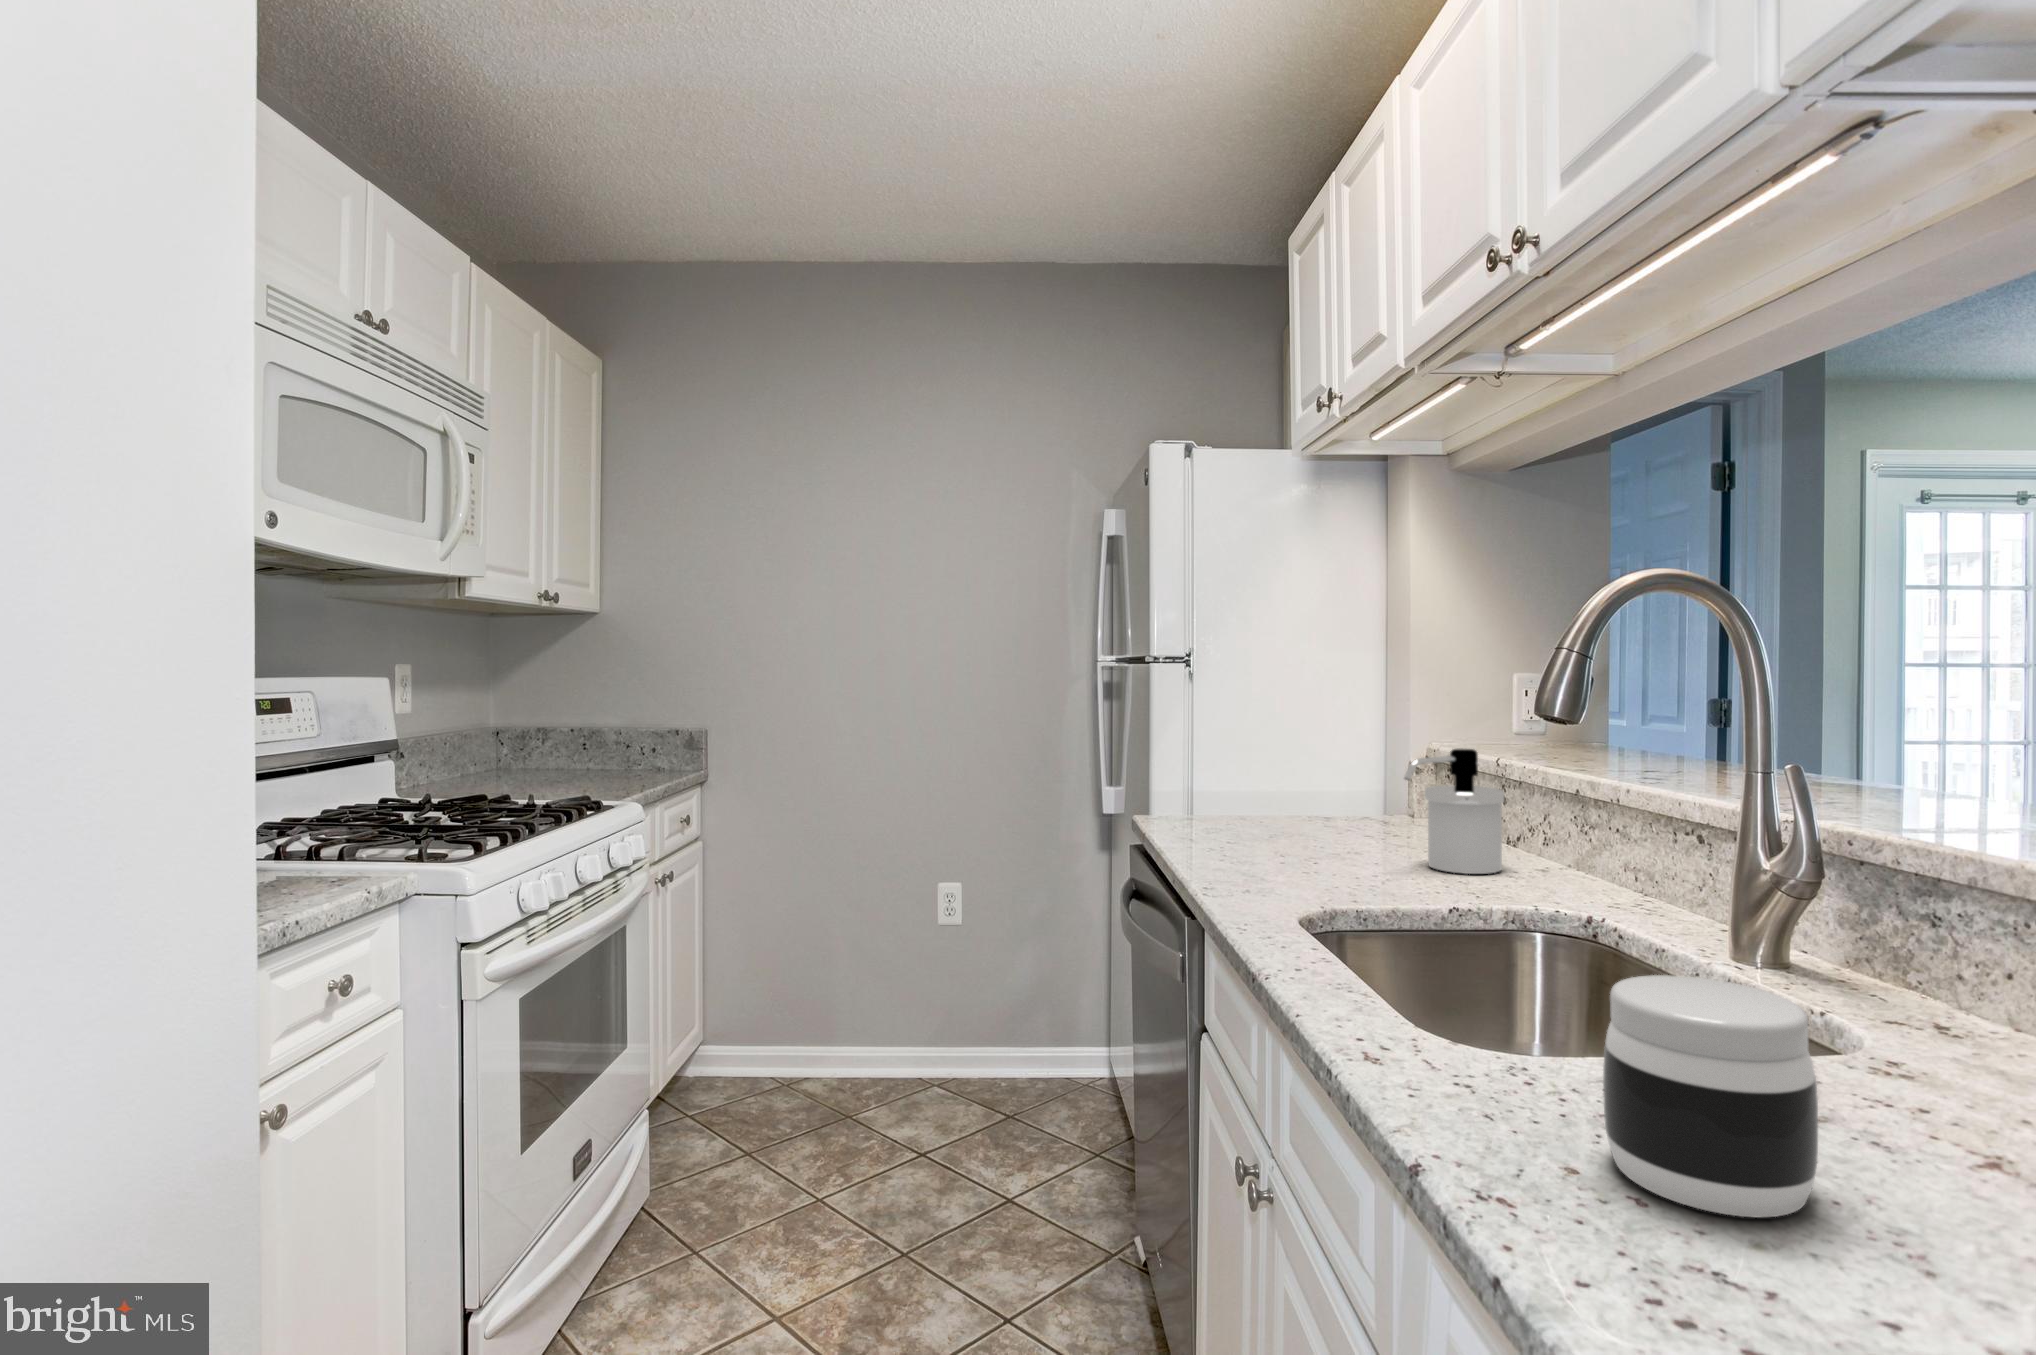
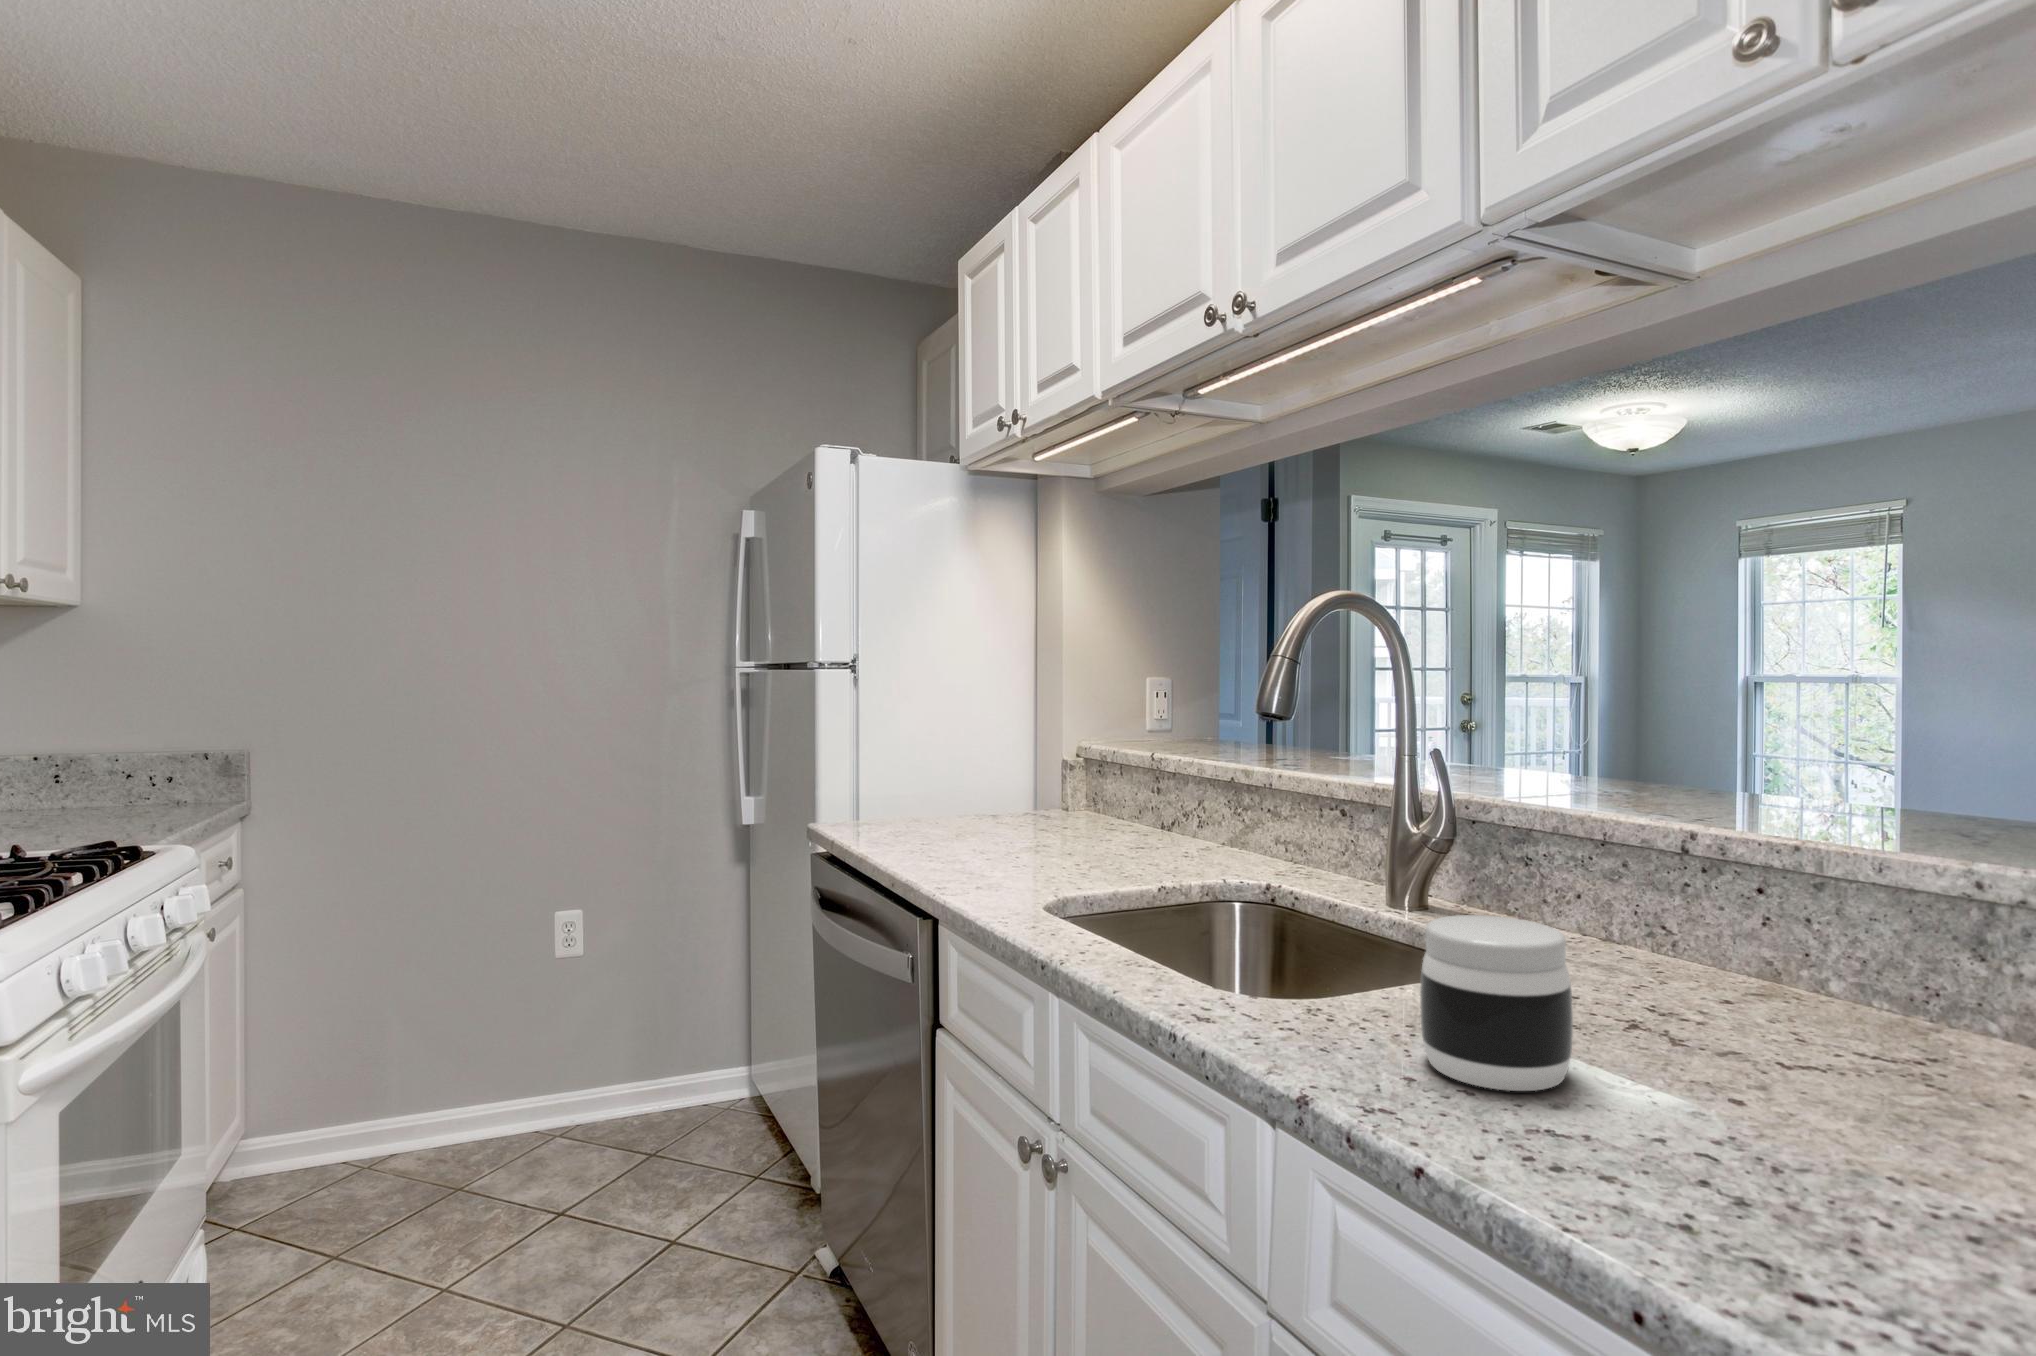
soap dispenser: present [1404,749,1504,874] -> none [1100,745,1176,856]

